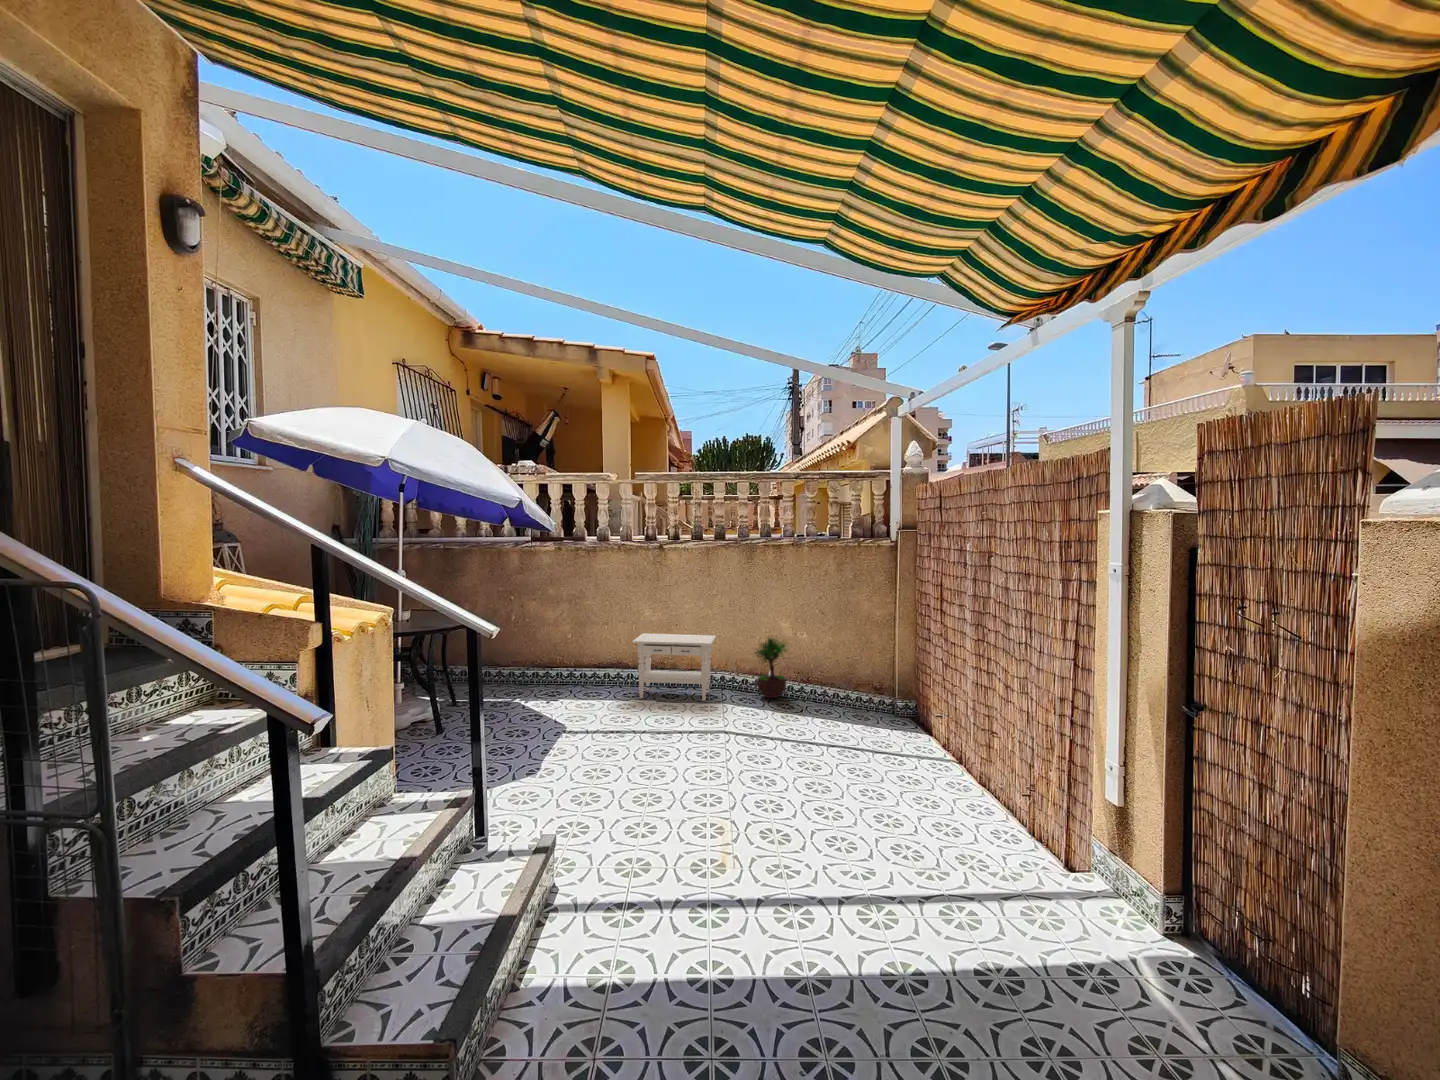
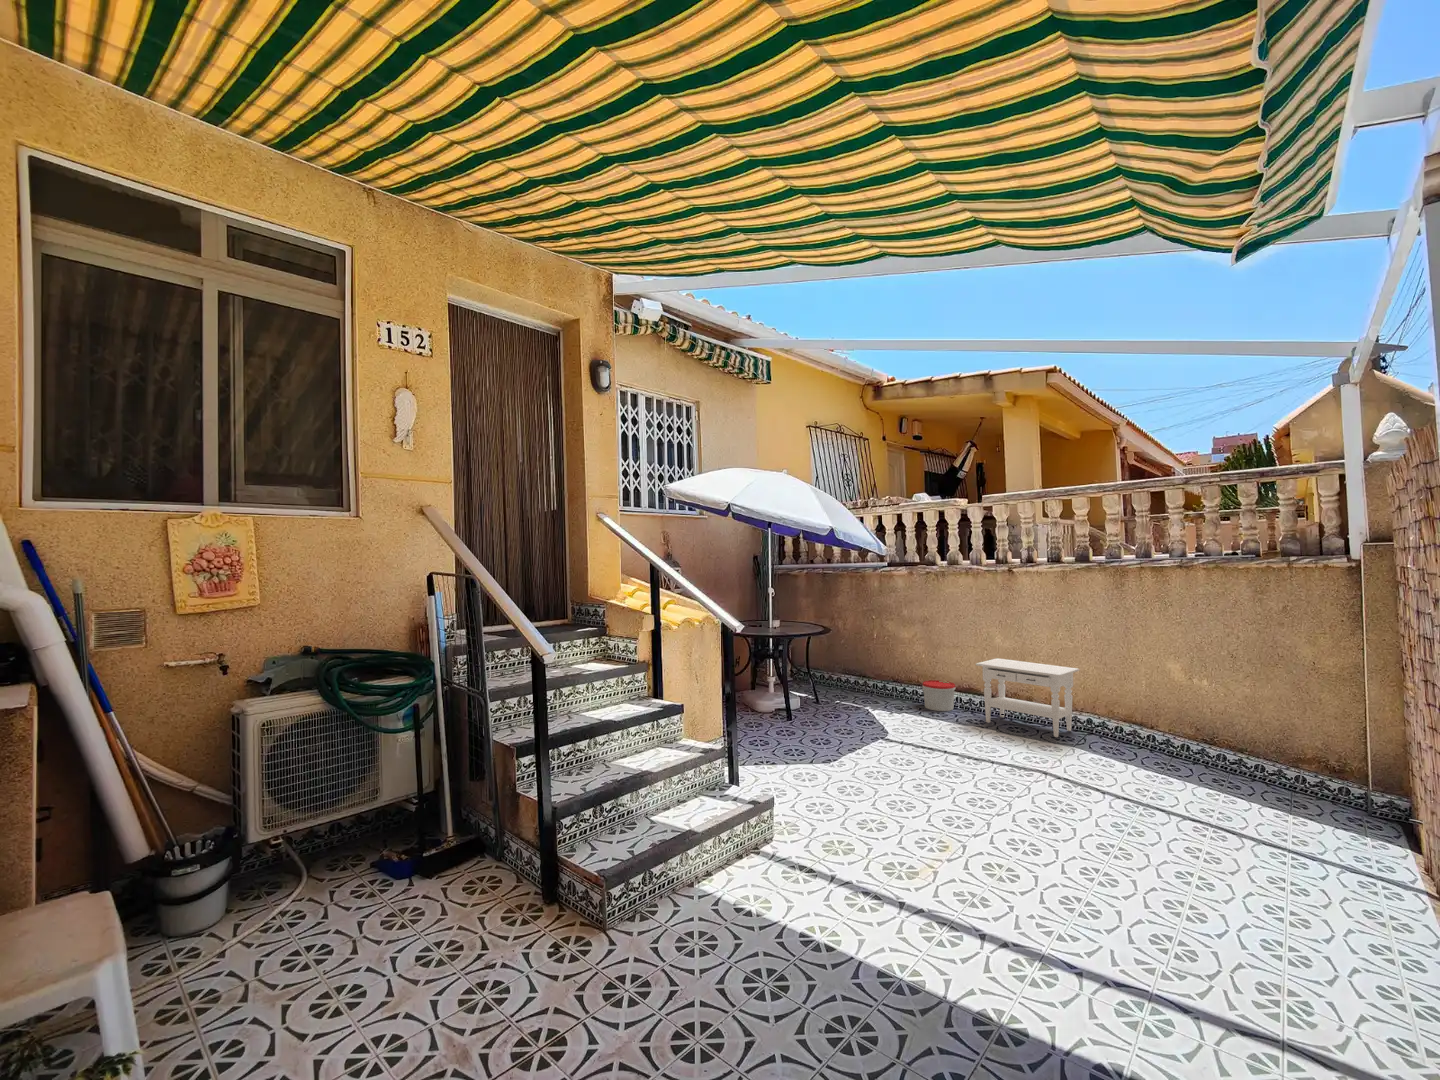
potted tree: present [755,636,788,698] -> none [1117,669,1173,751]
bucket: none [570,663,603,695] -> present [922,680,956,711]

